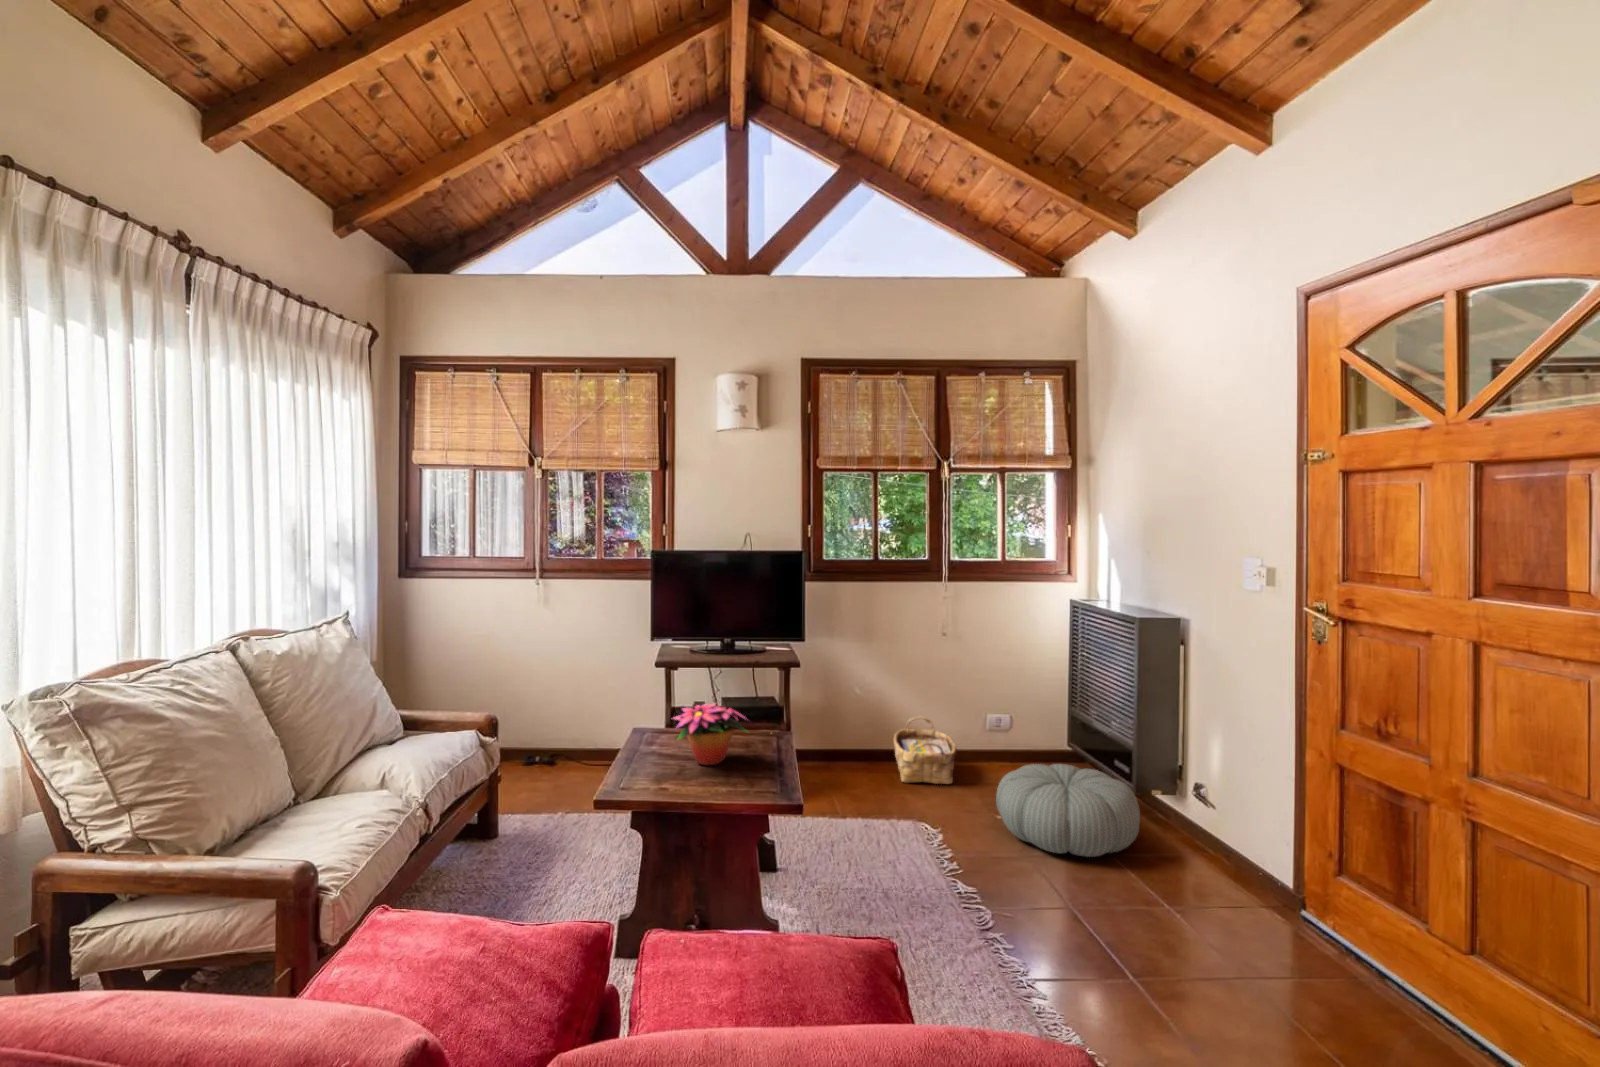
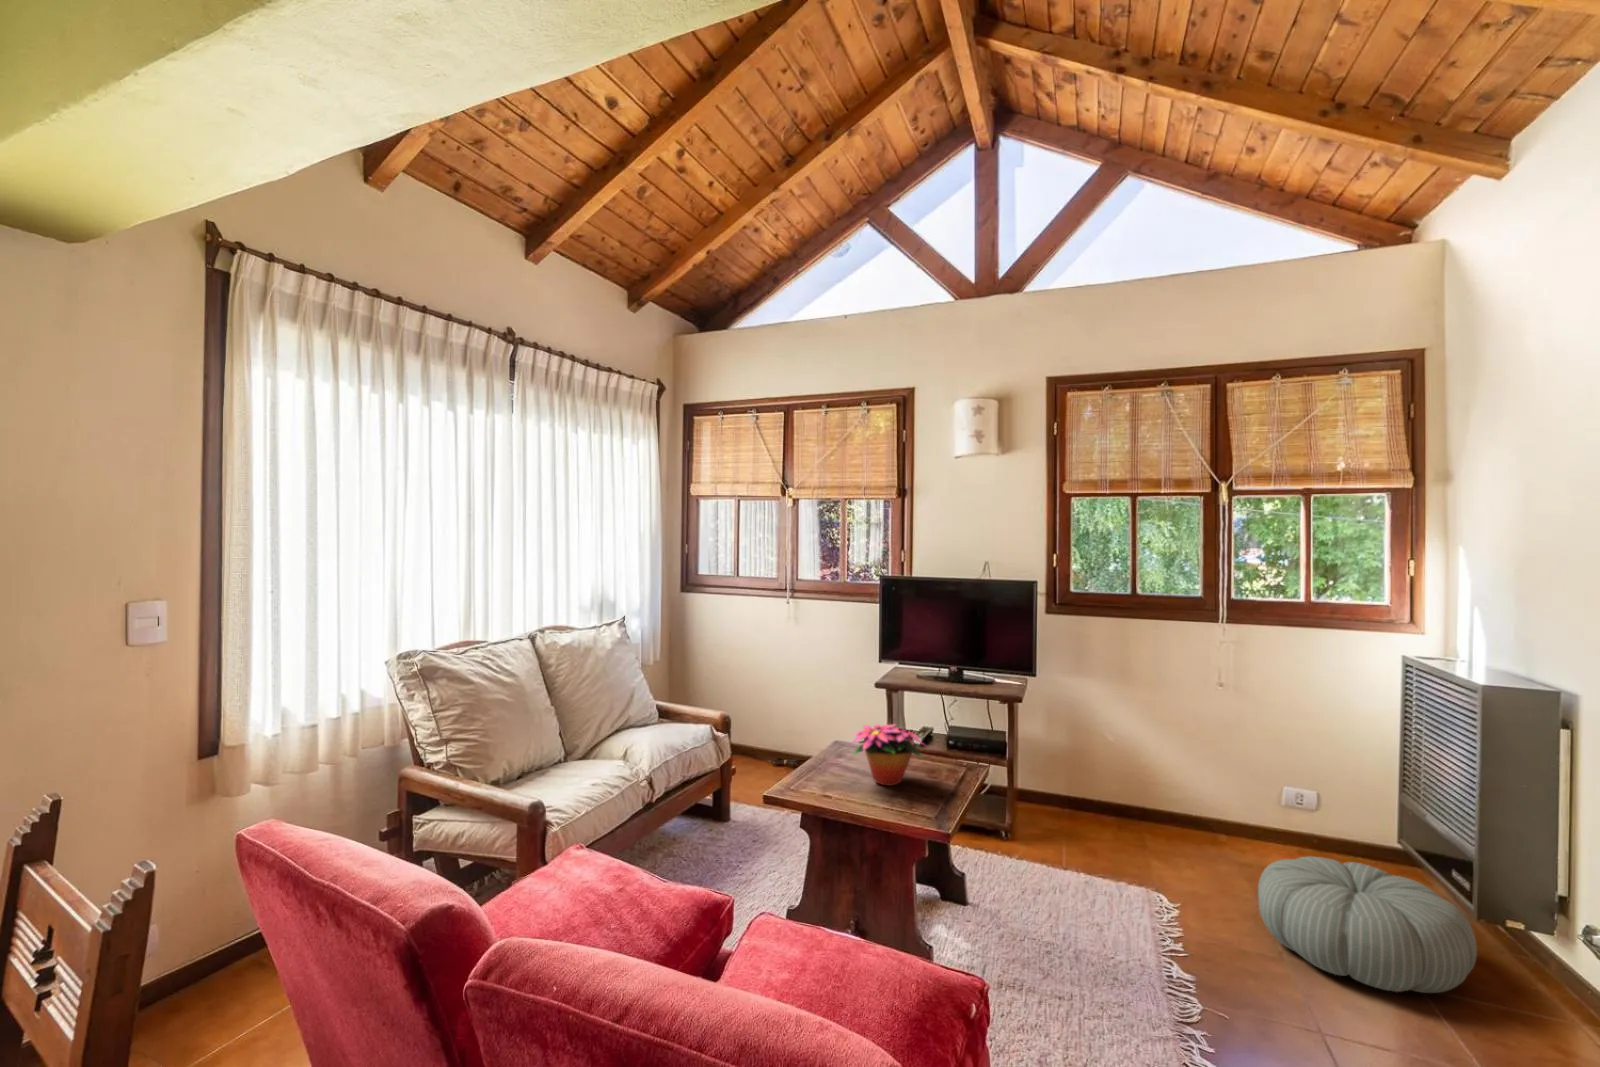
woven basket: present [894,717,956,784] -> none [1145,778,1226,863]

